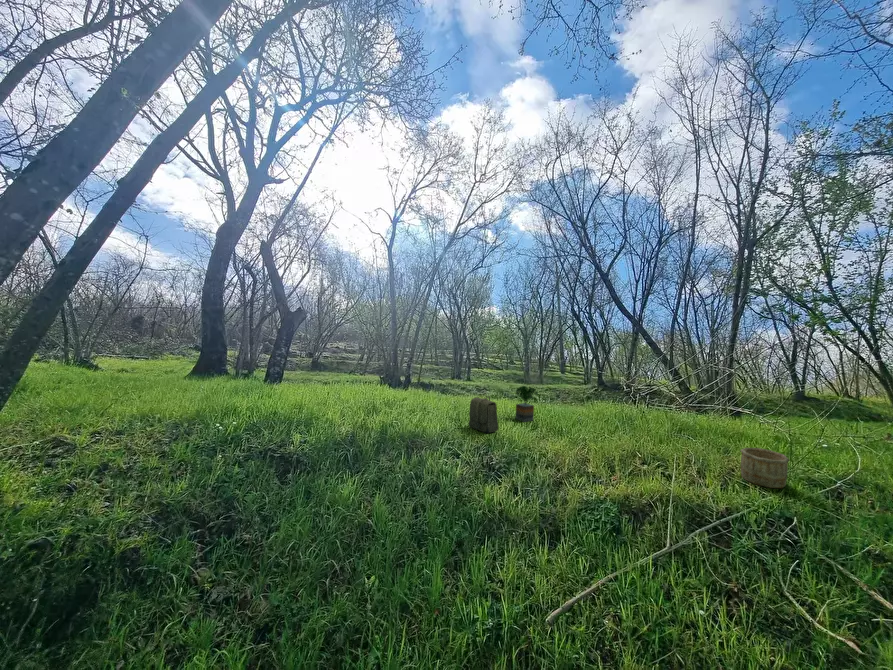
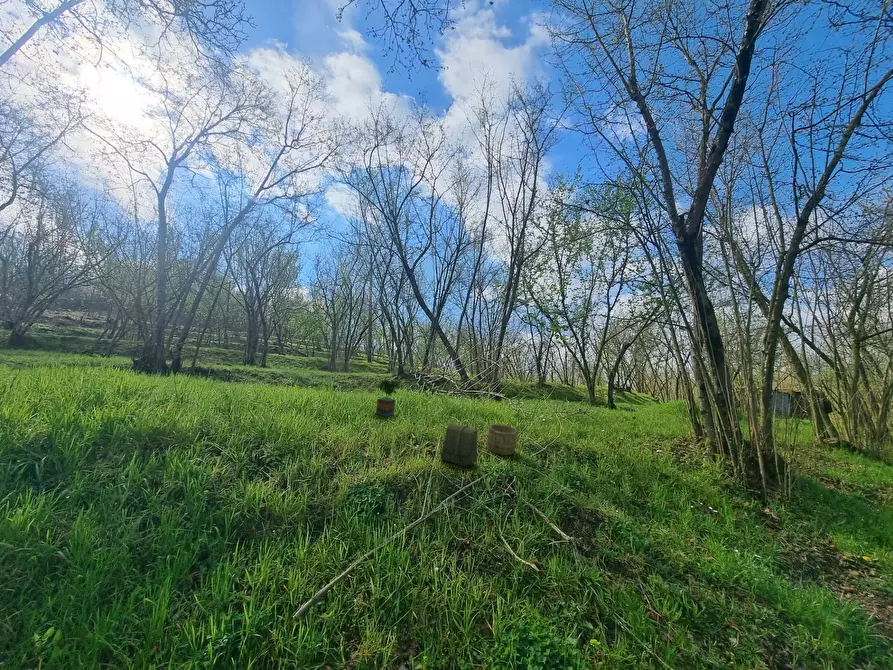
potted tree: present [516,386,538,422] -> present [376,380,400,417]
backpack: present [469,396,498,433] -> present [441,422,477,467]

